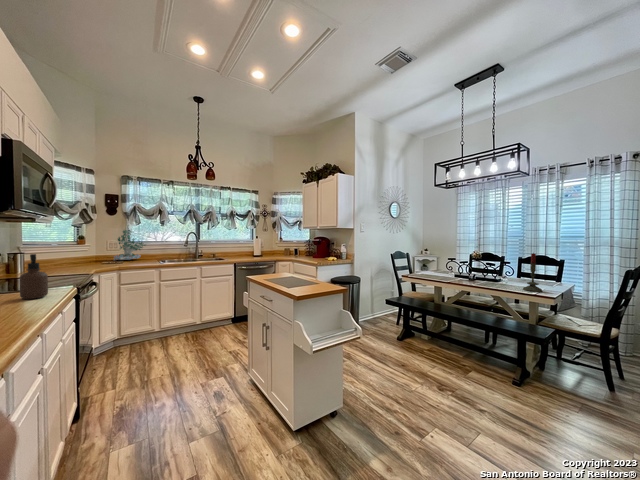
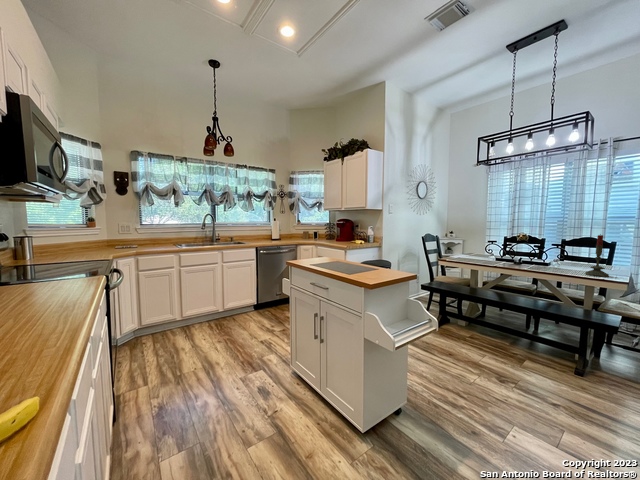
plant: present [114,230,145,260] -> none [125,211,161,245]
soap dispenser: present [19,254,48,299] -> none [46,236,80,290]

